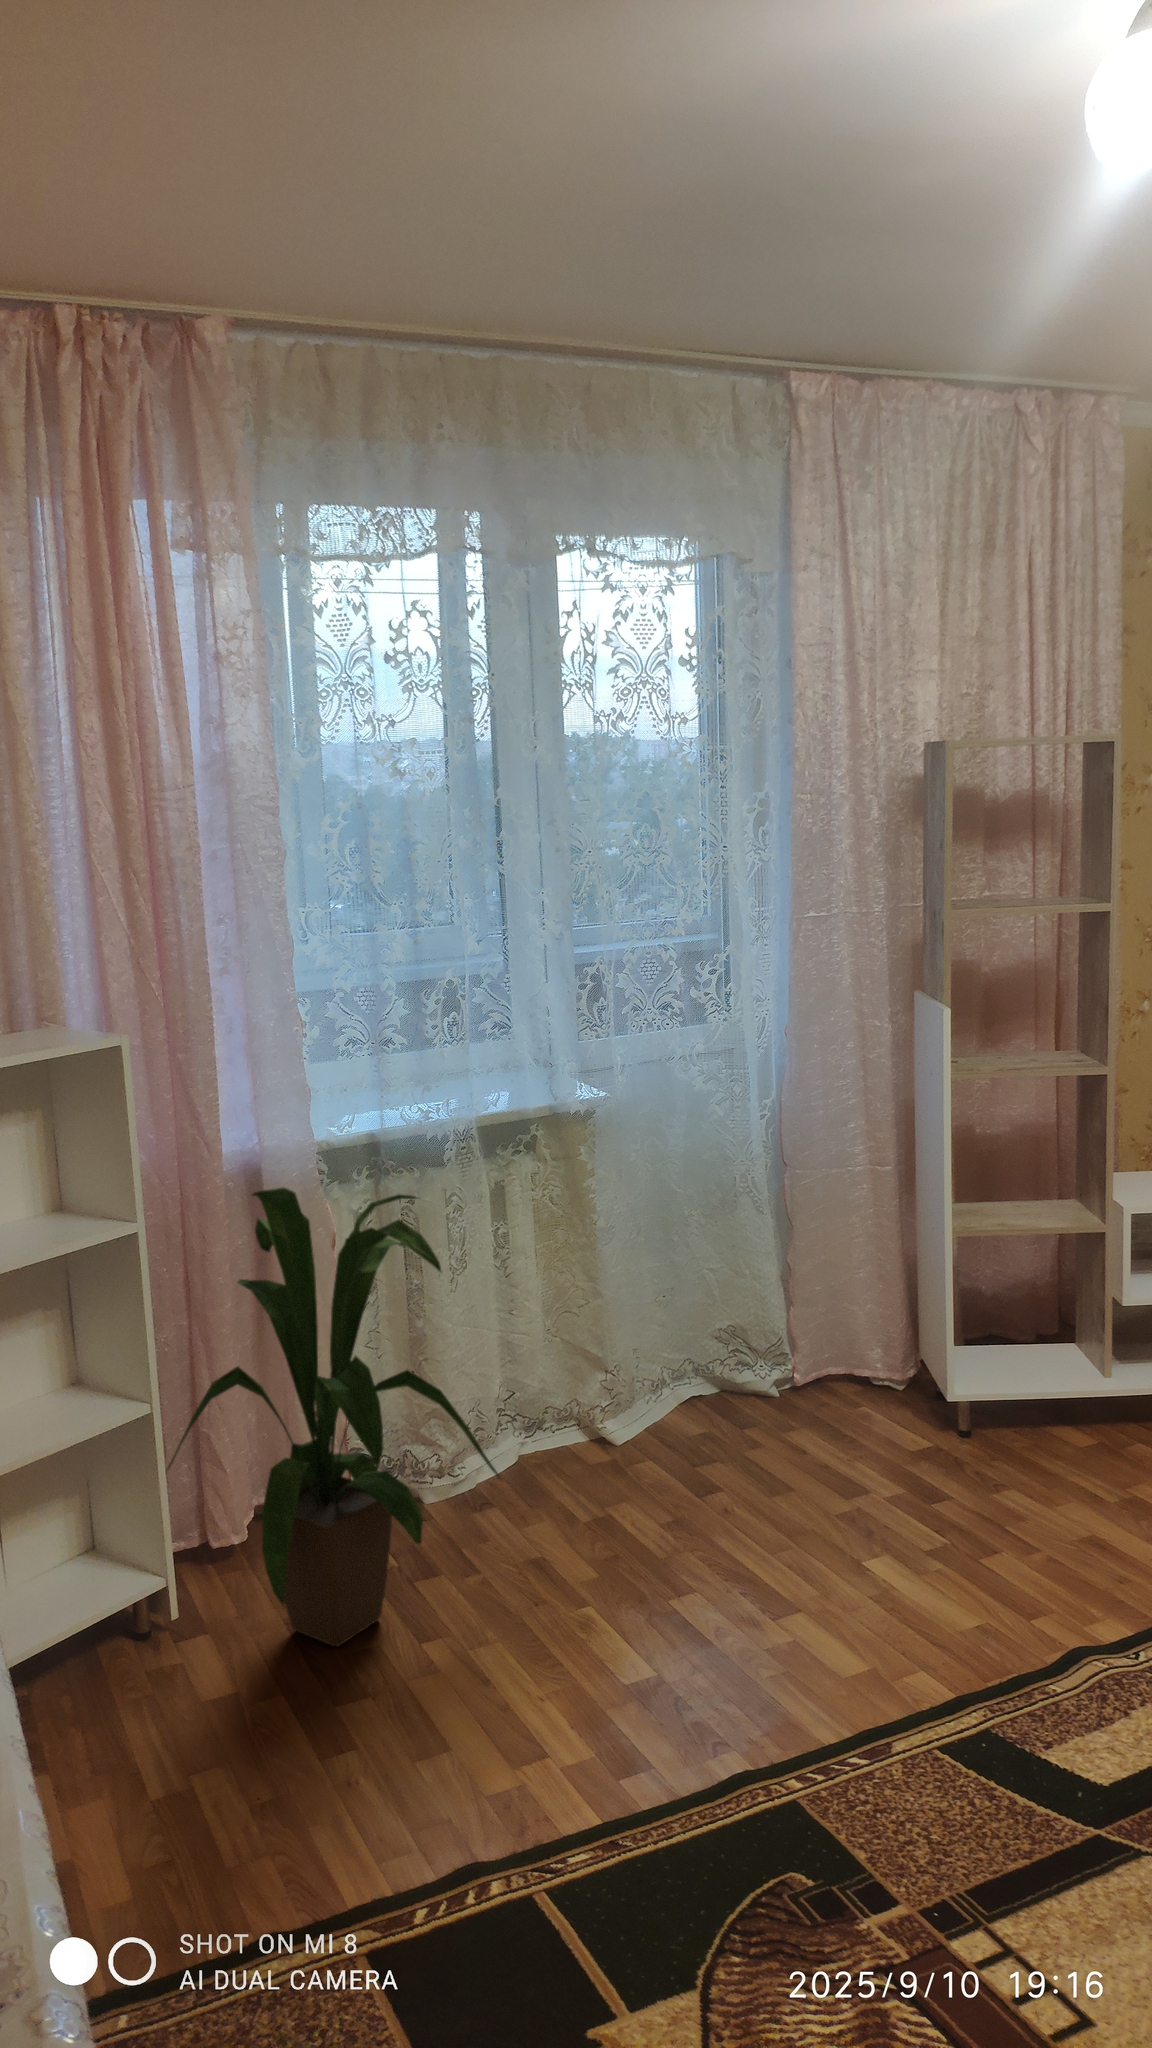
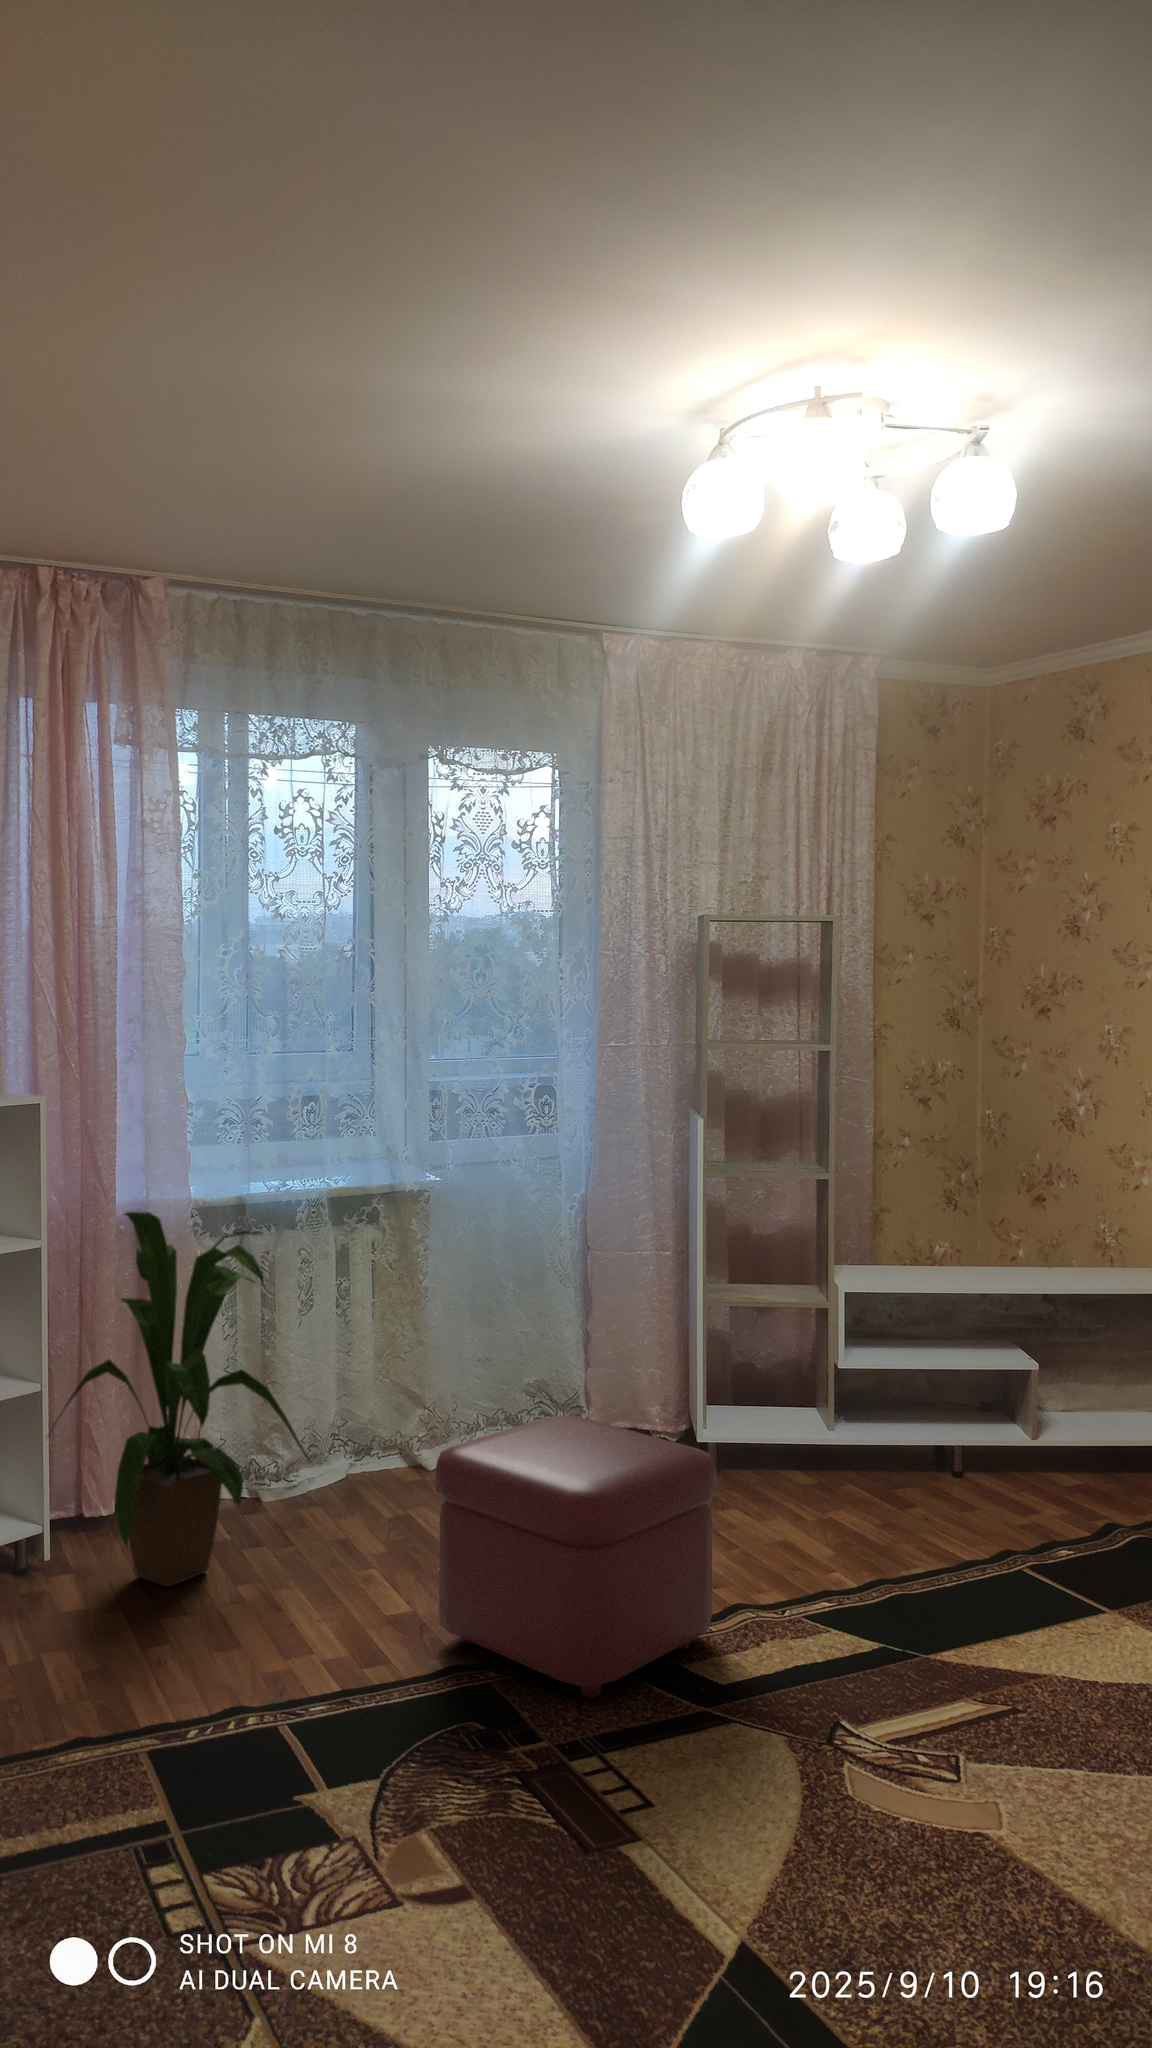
ottoman: none [694,1419,1074,1822] -> present [436,1415,717,1698]

